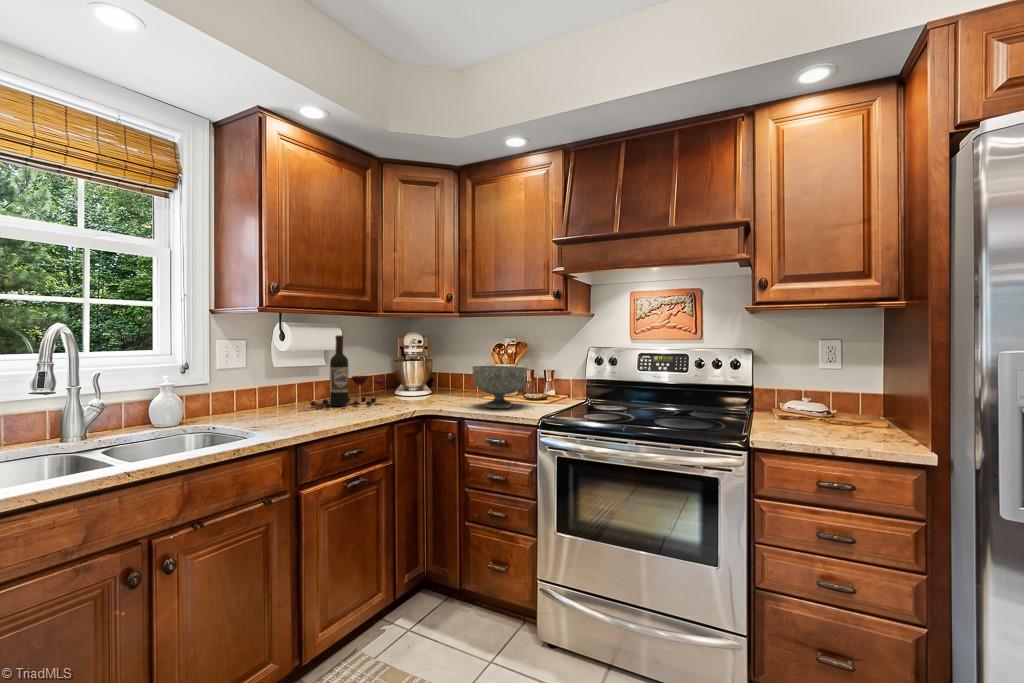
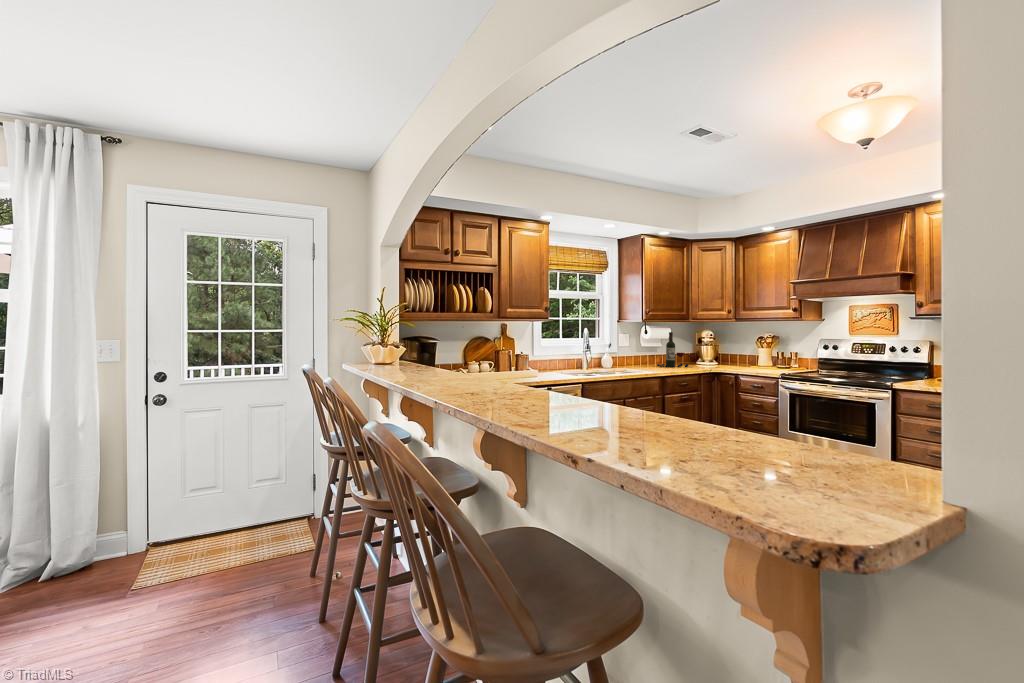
decorative bowl: present [472,366,527,408] -> none [743,349,776,371]

